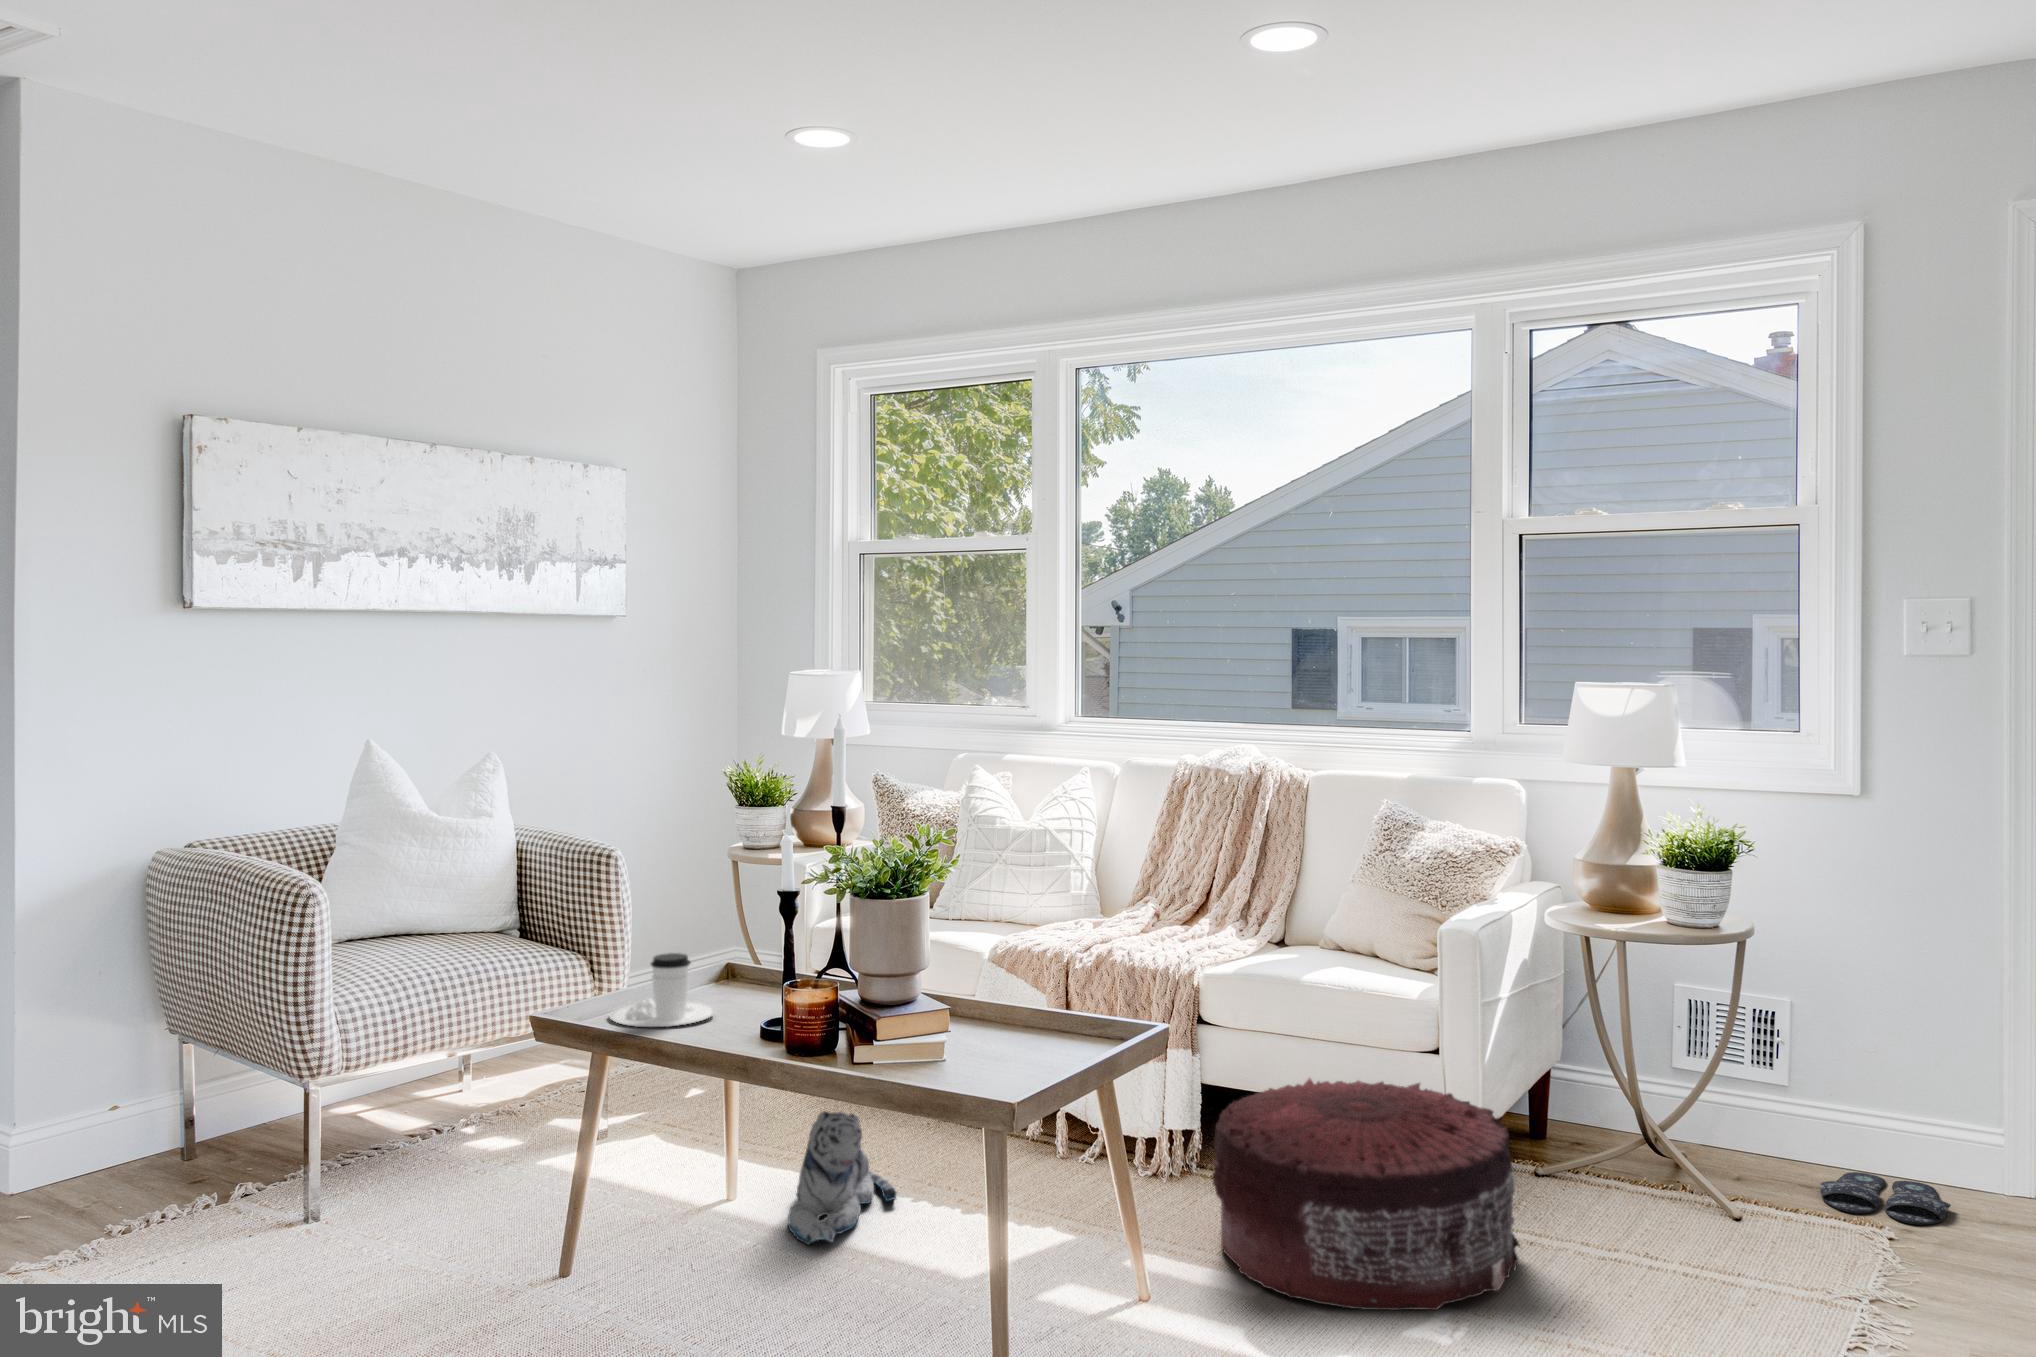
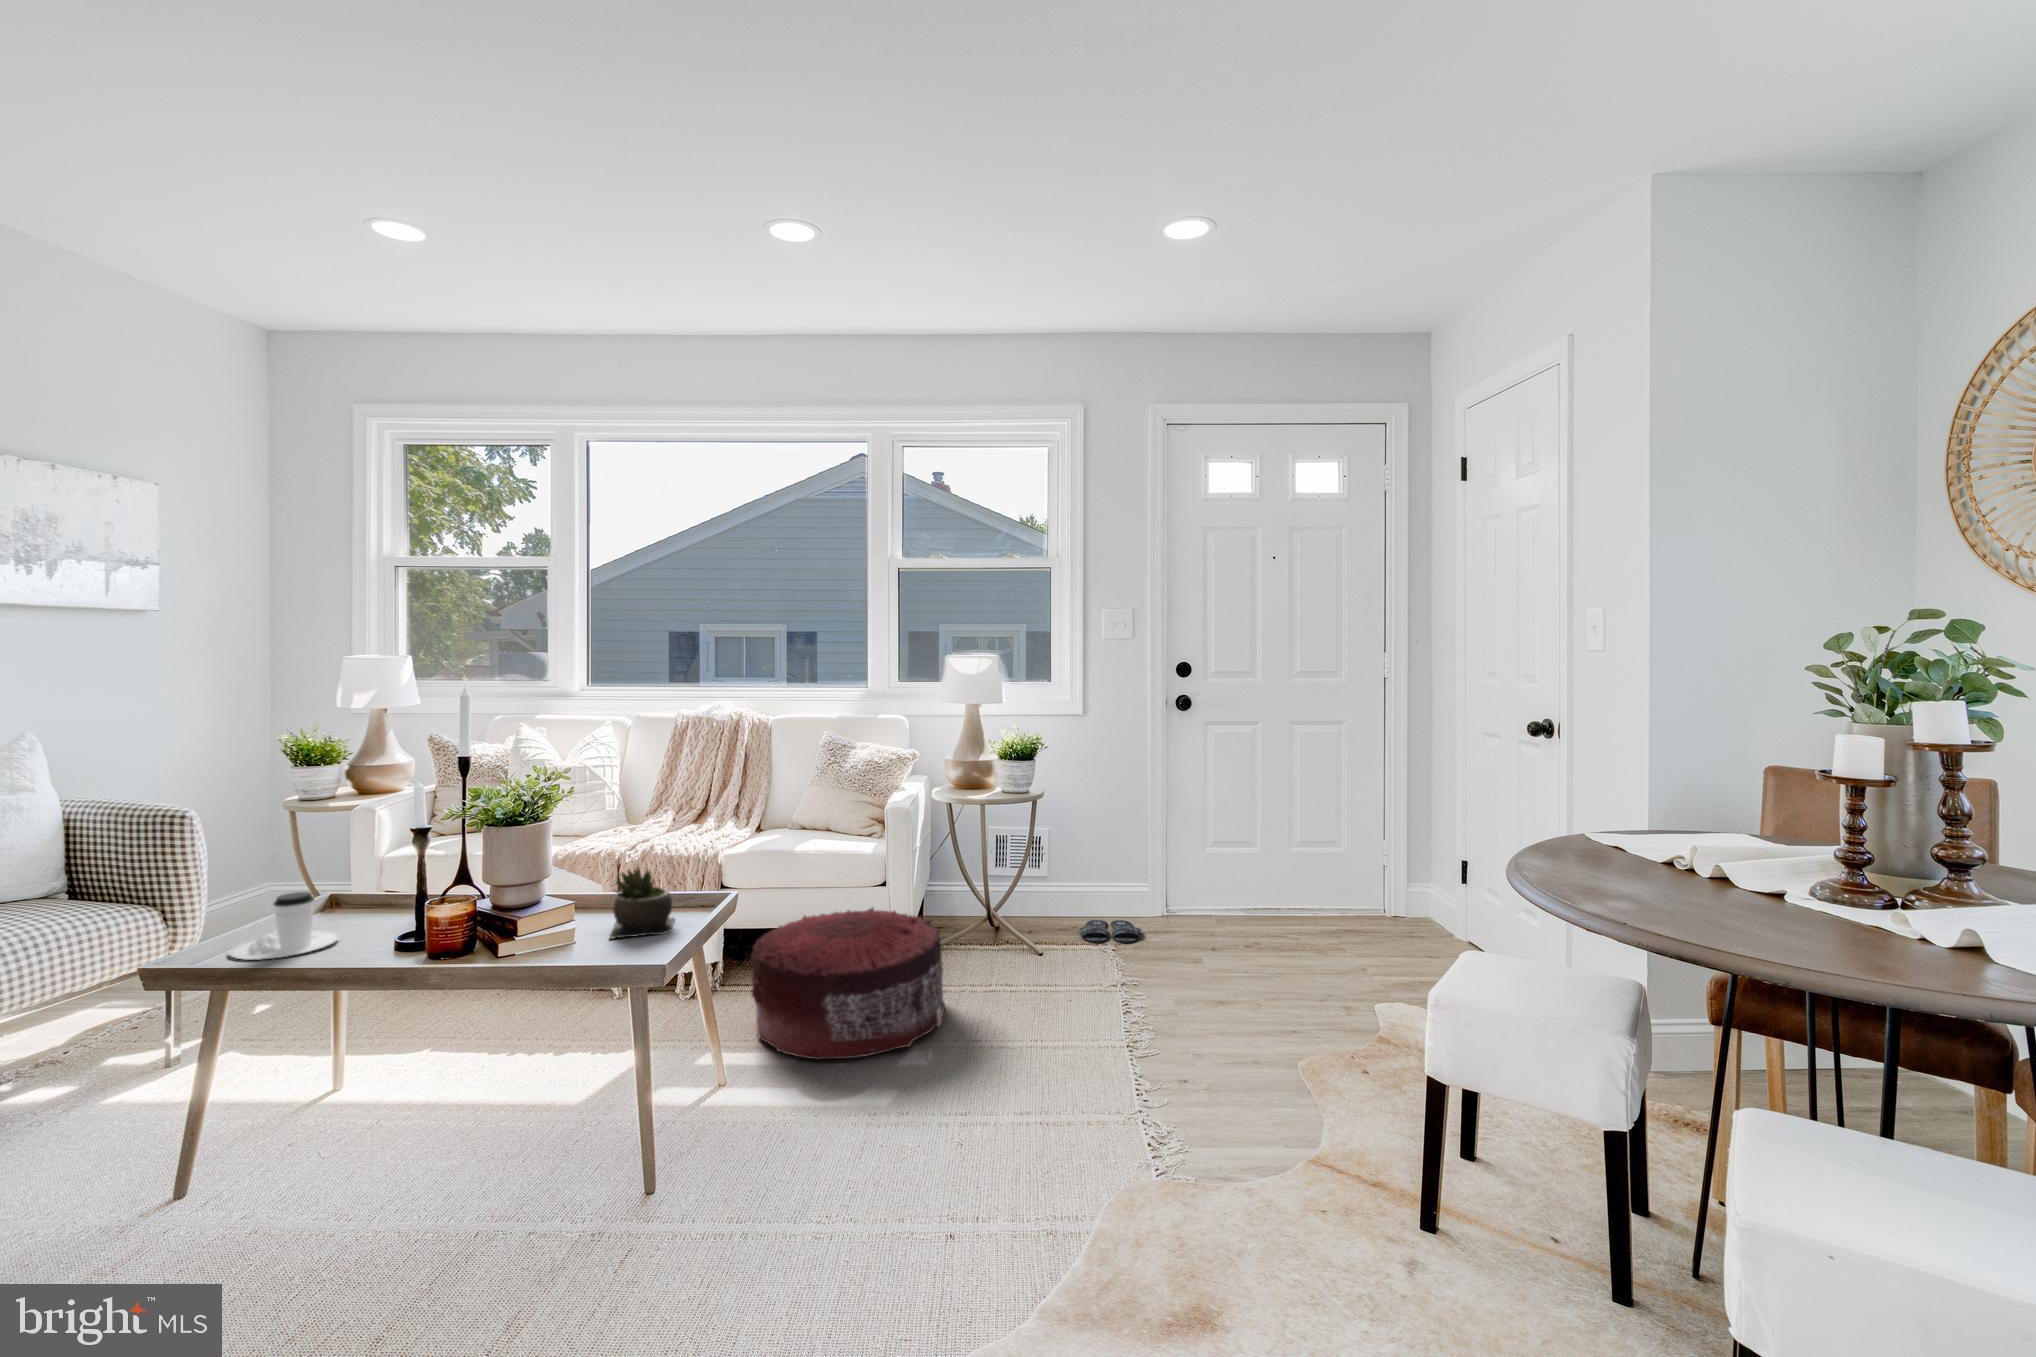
succulent plant: none [987,968,1082,1069] -> present [609,868,674,938]
plush toy: present [788,1111,896,1245] -> none [404,998,497,1108]

